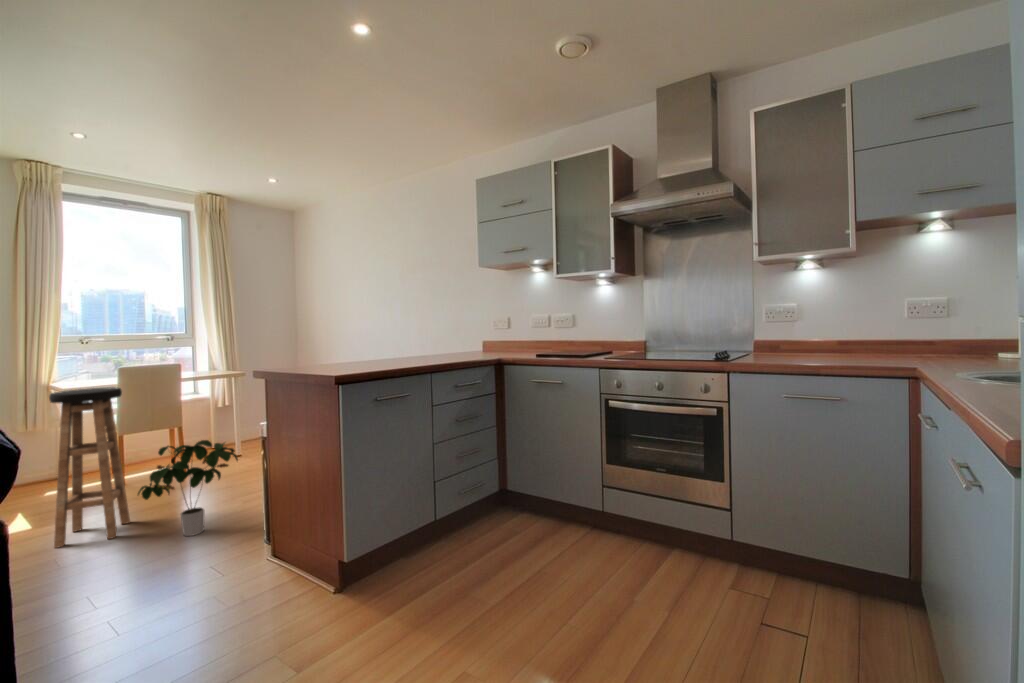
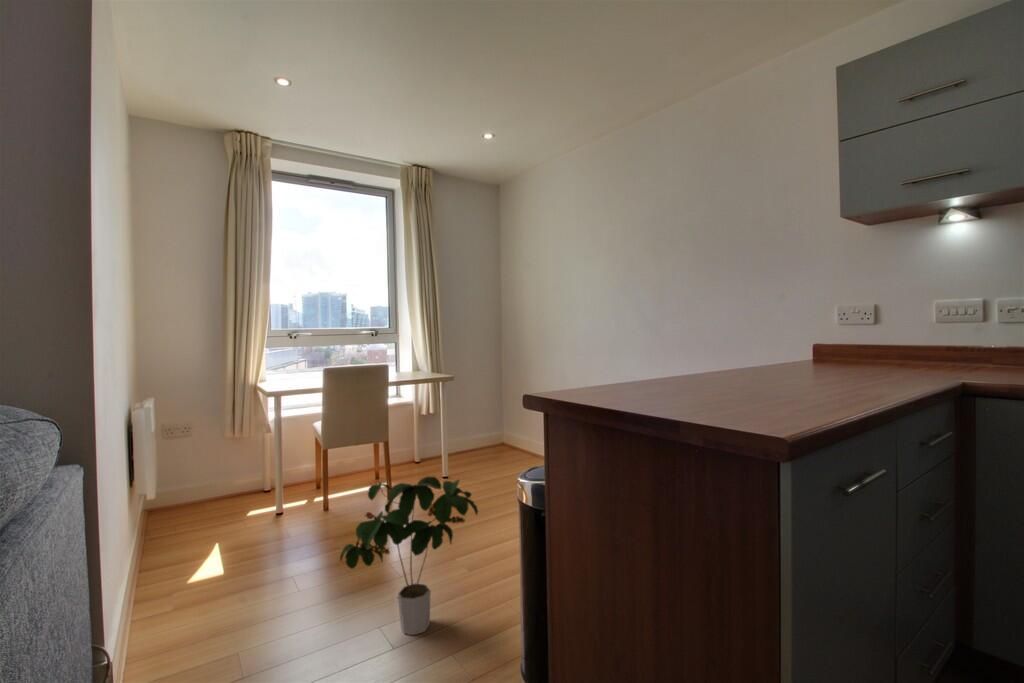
bar stool: present [49,387,130,548] -> none [236,389,332,623]

